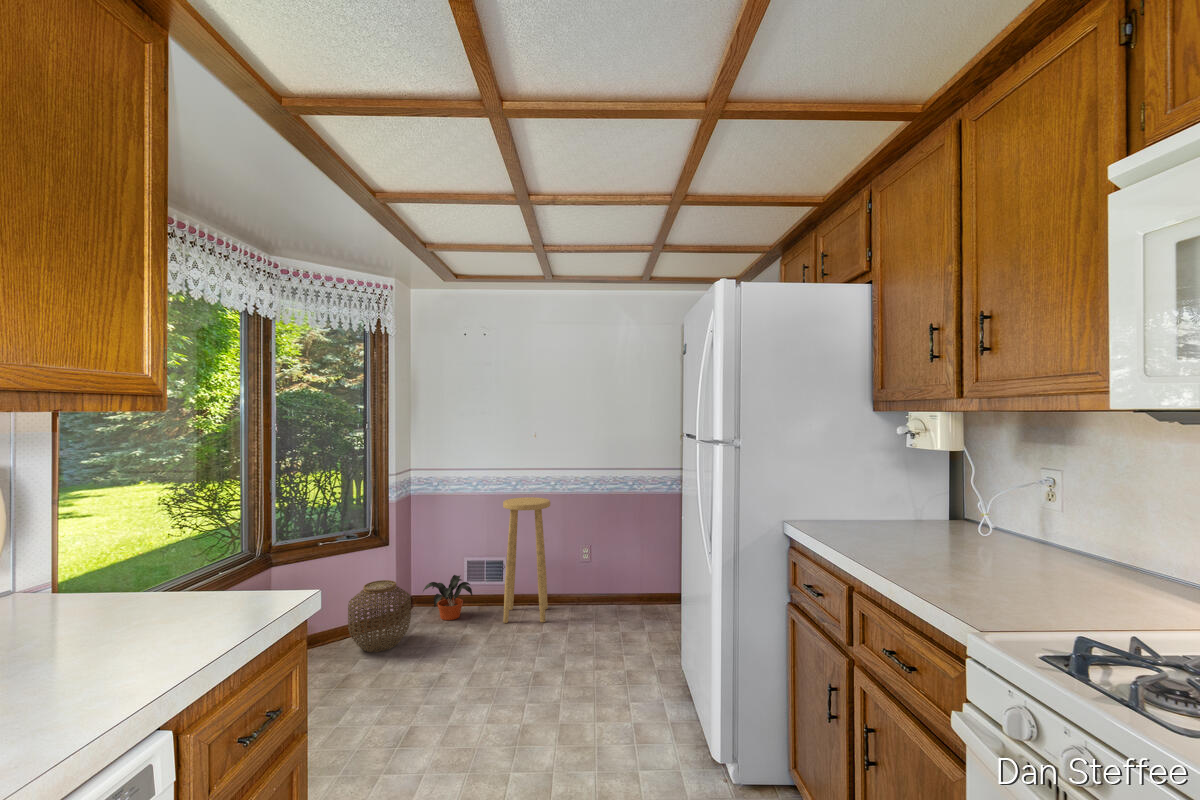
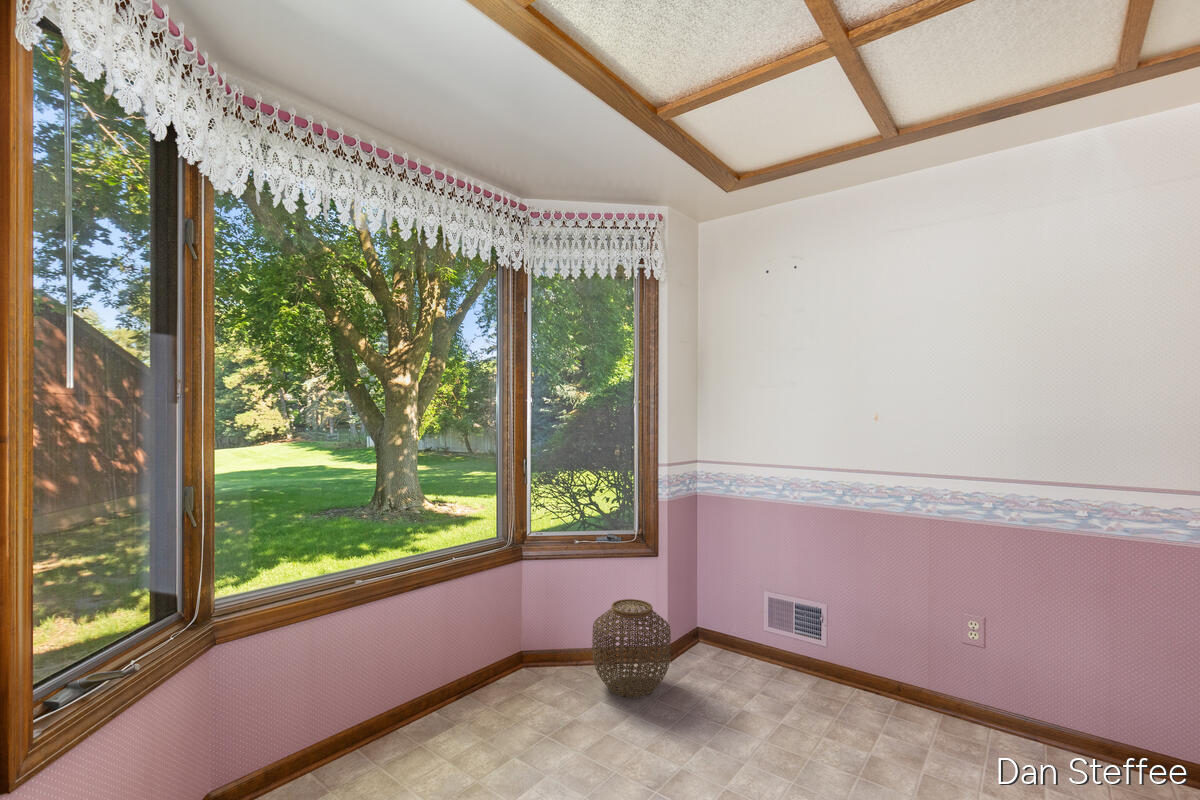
stool: present [503,497,550,623] -> none [811,516,897,733]
potted plant: present [423,575,472,620] -> none [701,613,772,678]

